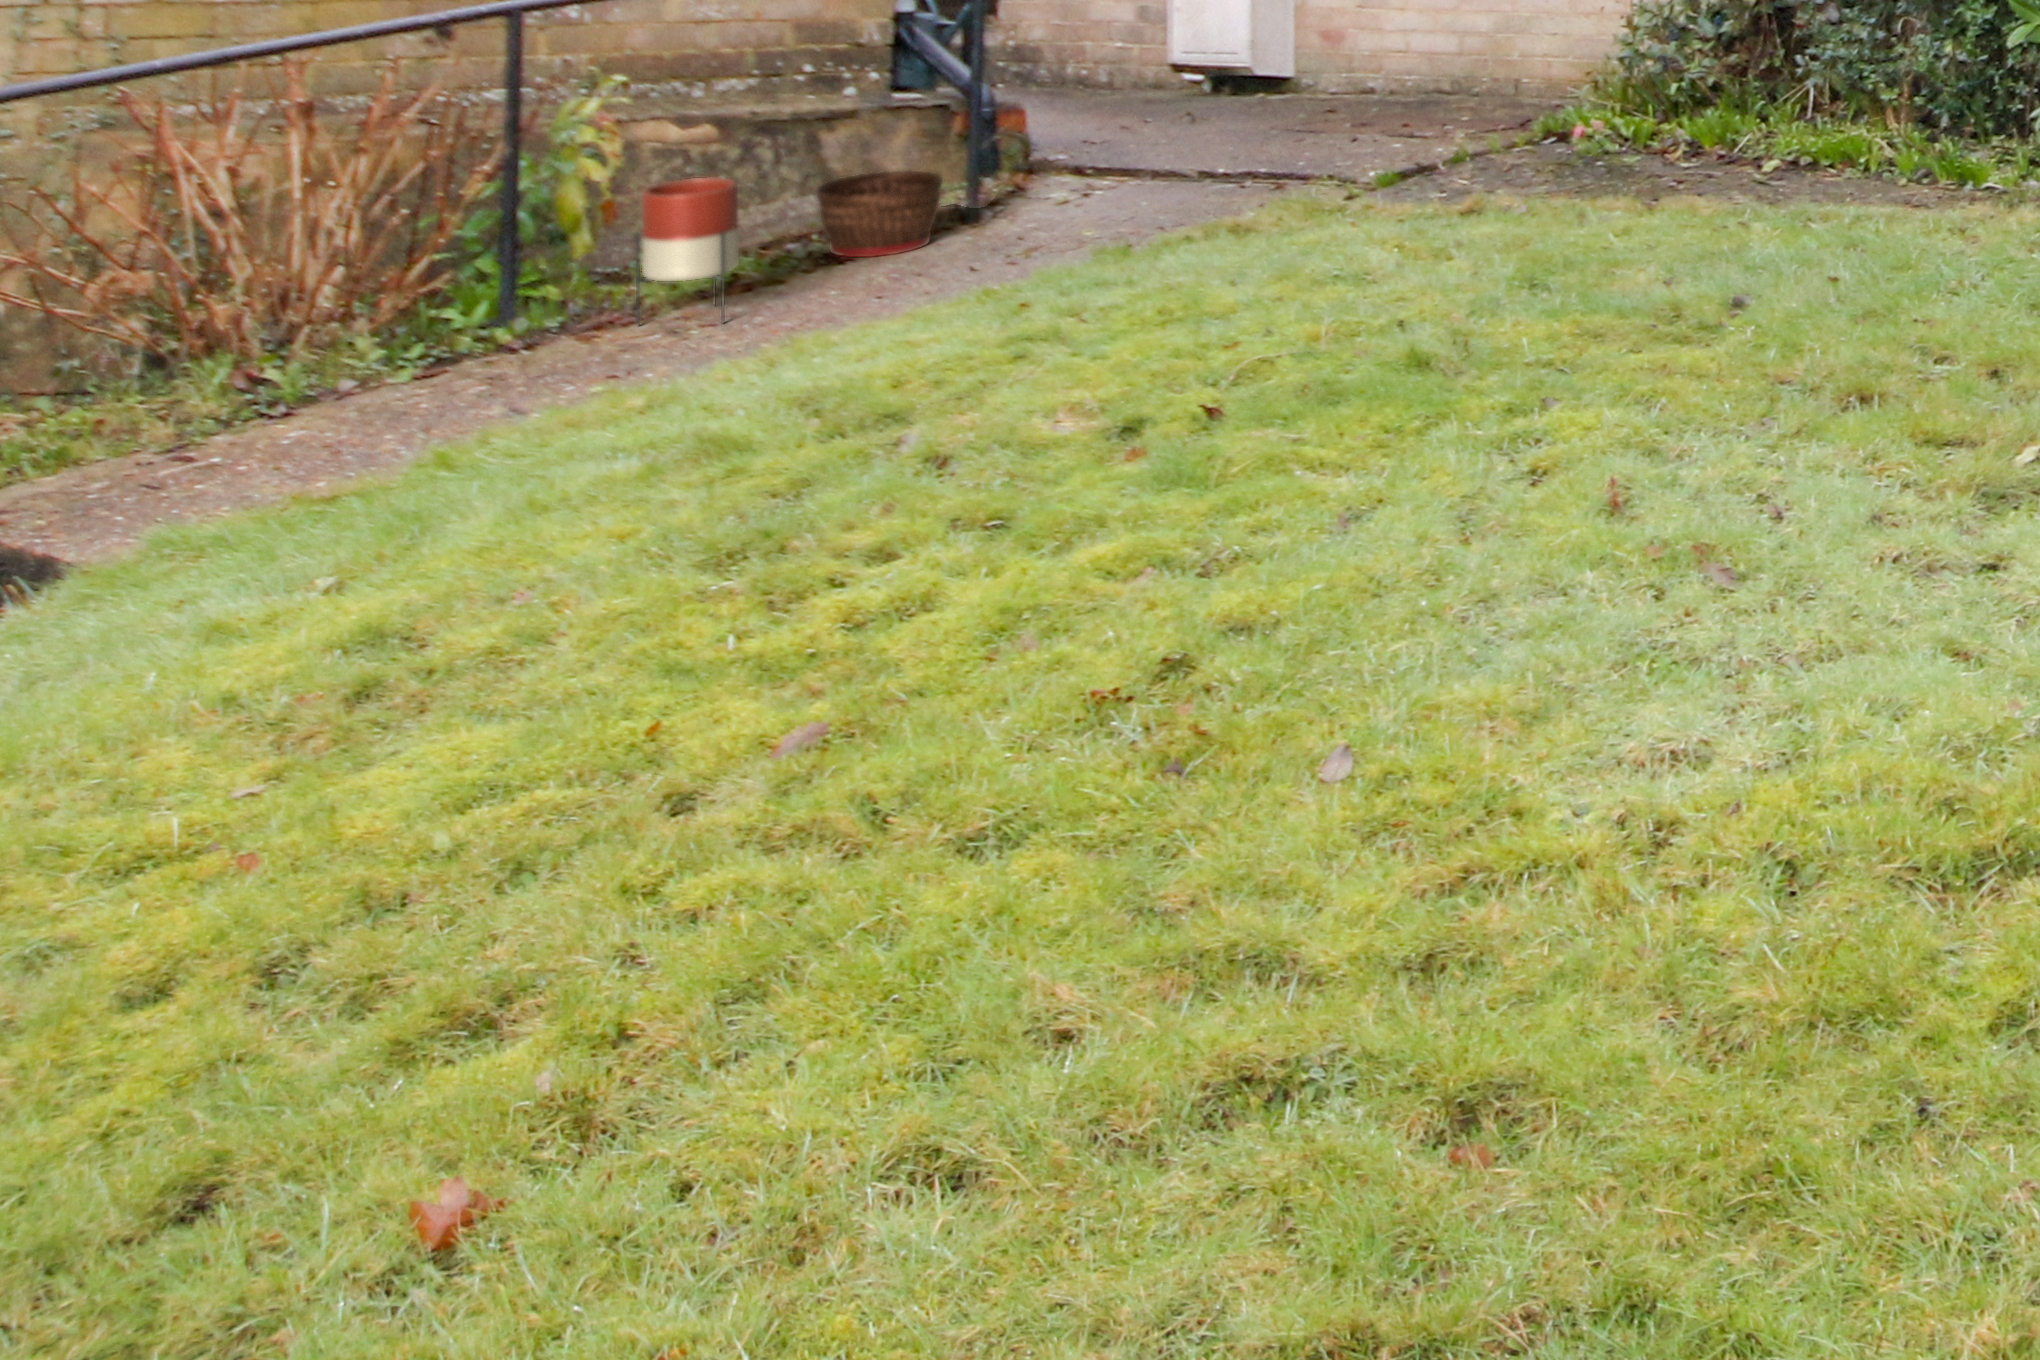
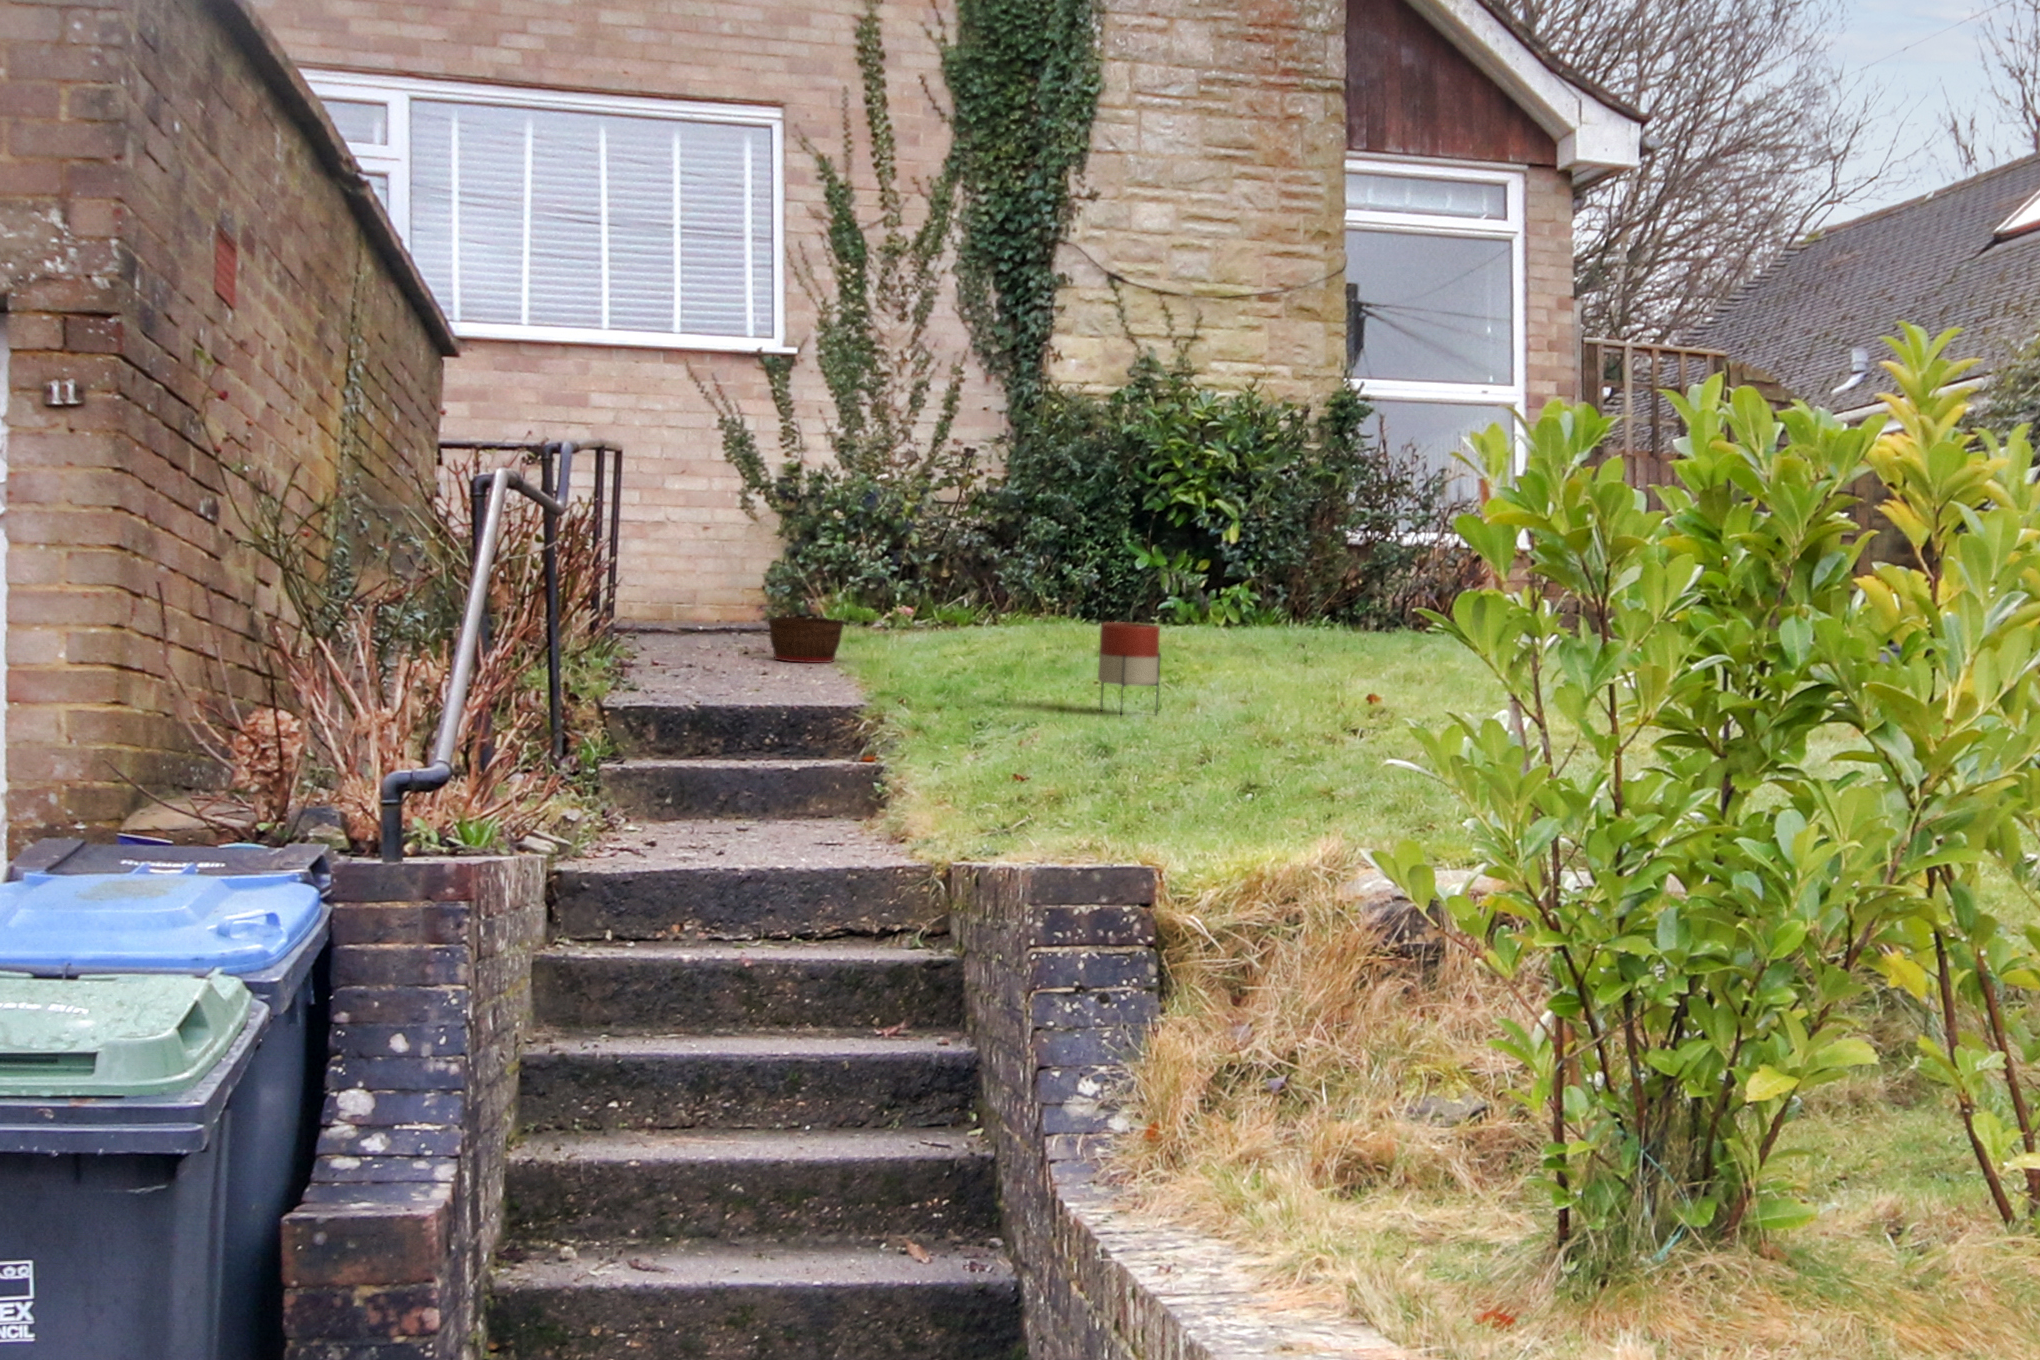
planter: present [636,177,739,324] -> present [1098,622,1161,715]

